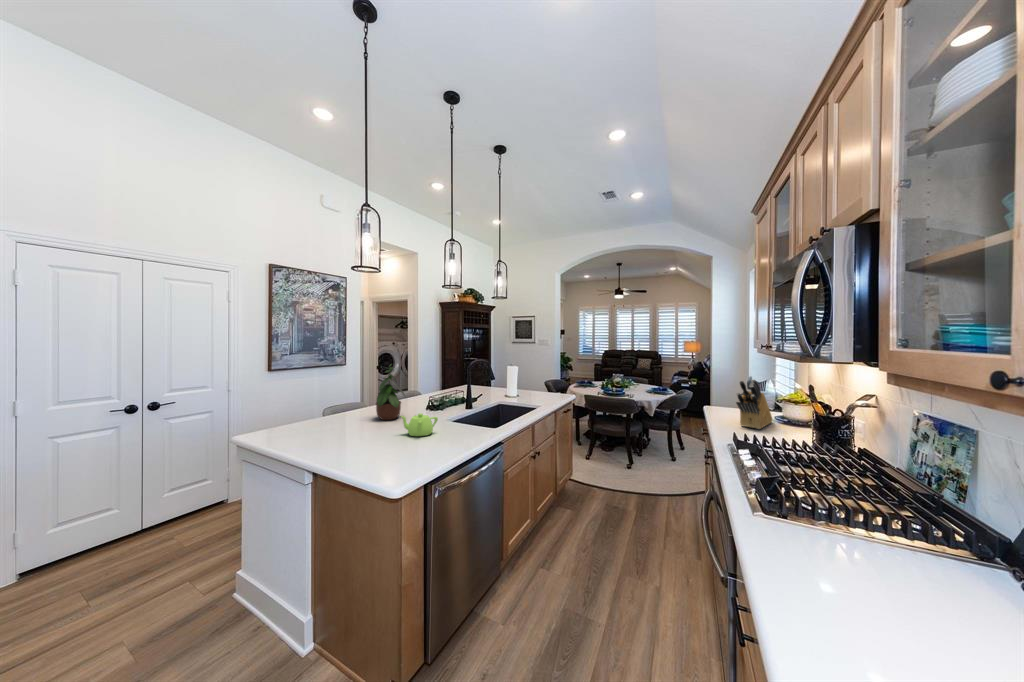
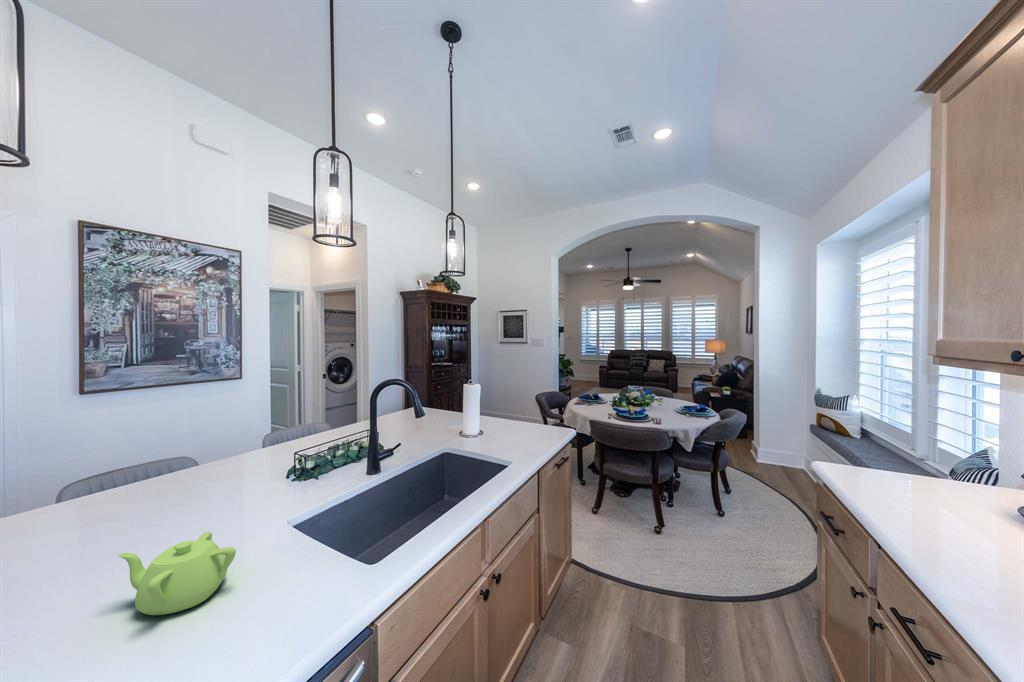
potted plant: present [376,367,405,420] -> none [137,397,237,522]
knife block: present [736,379,772,429] -> none [931,431,991,539]

